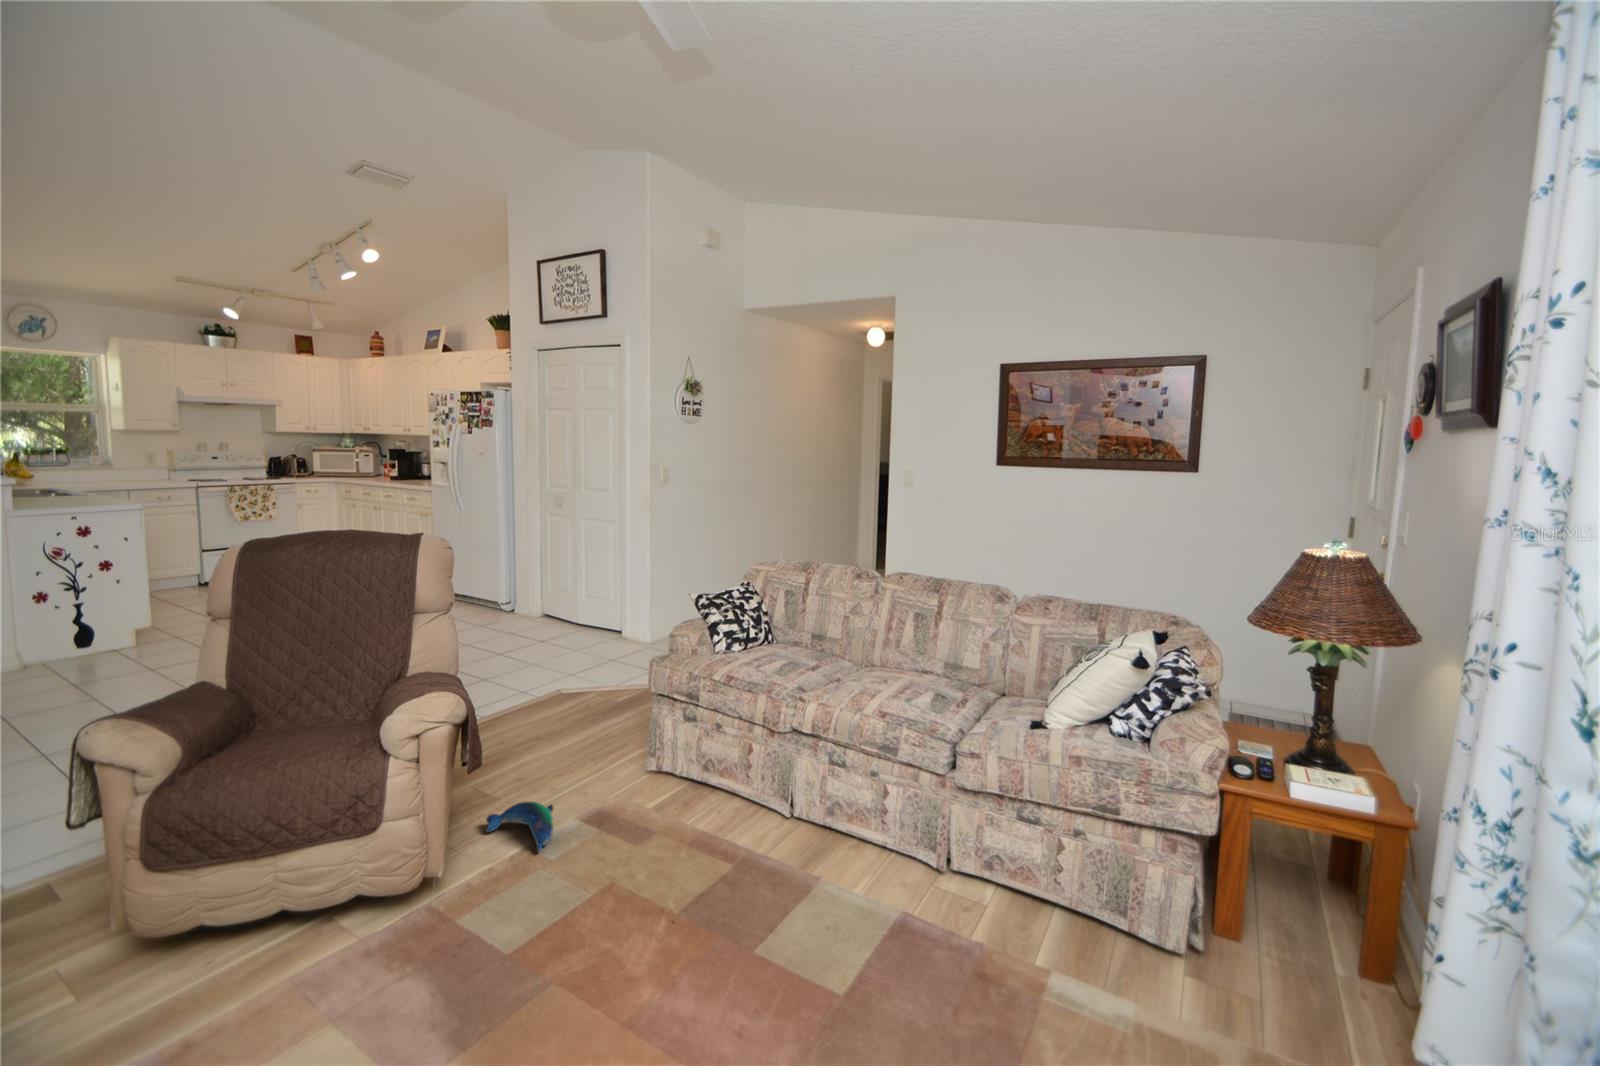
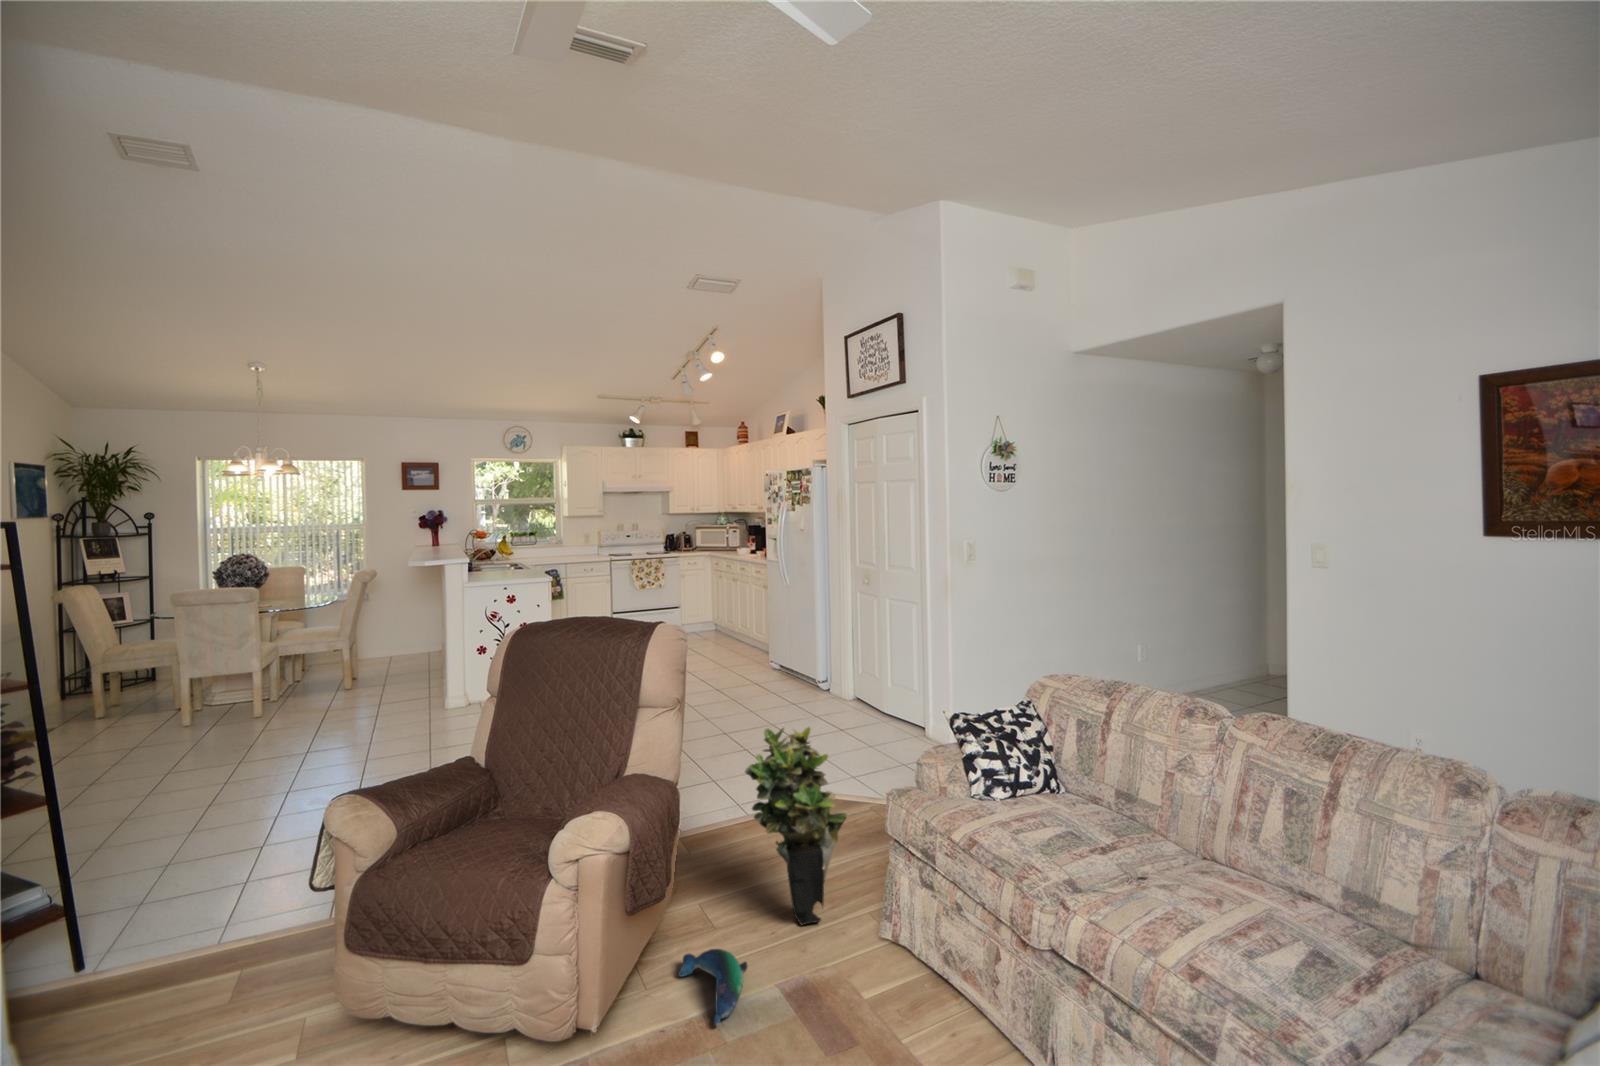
potted plant: none [520,620,612,779] -> present [745,727,847,925]

